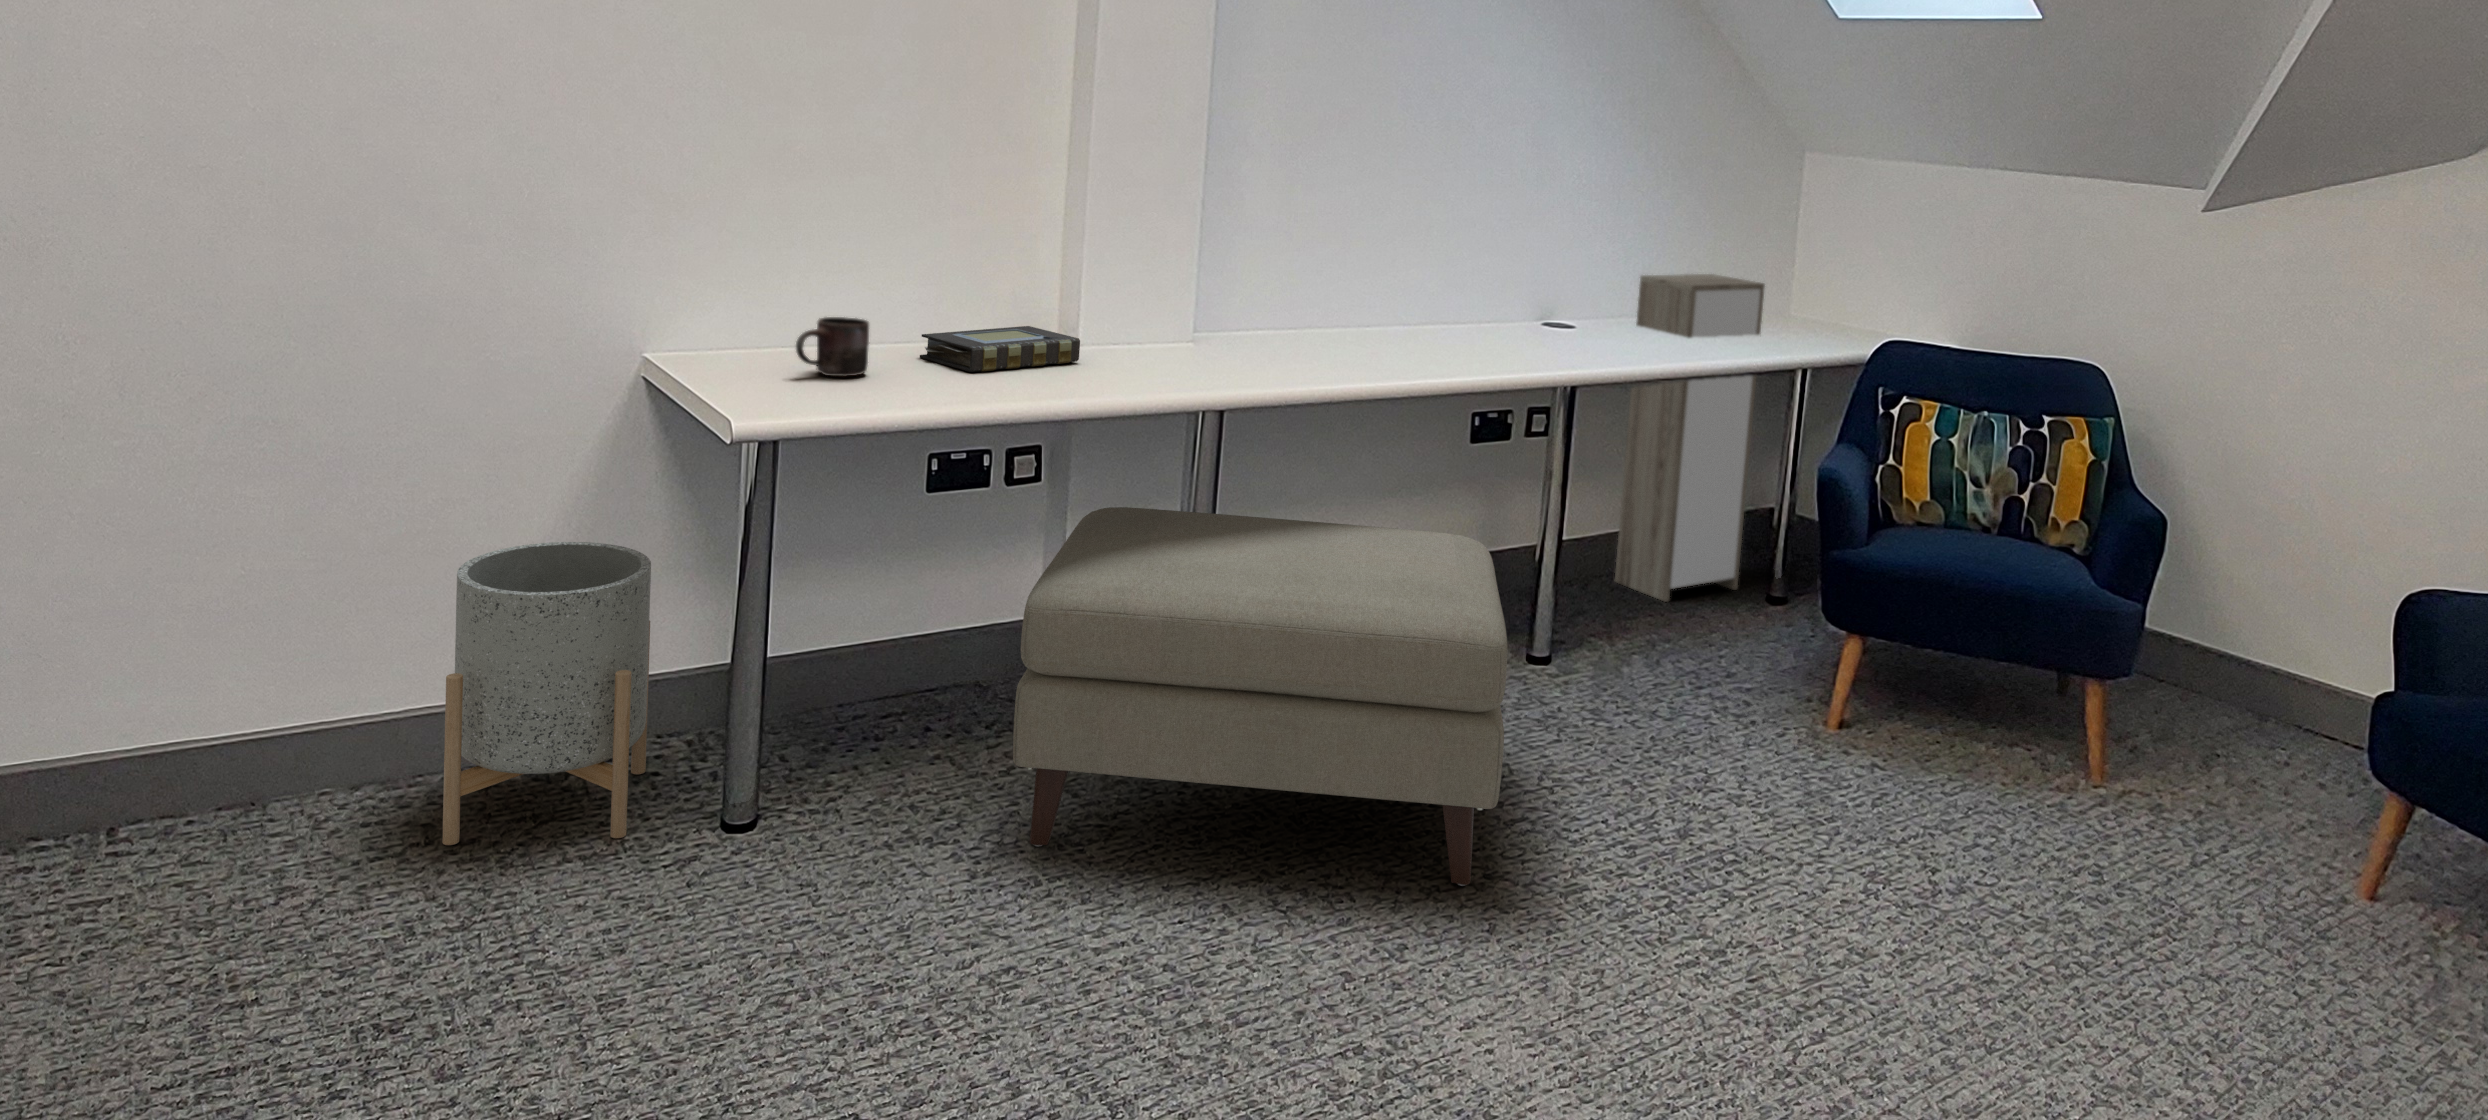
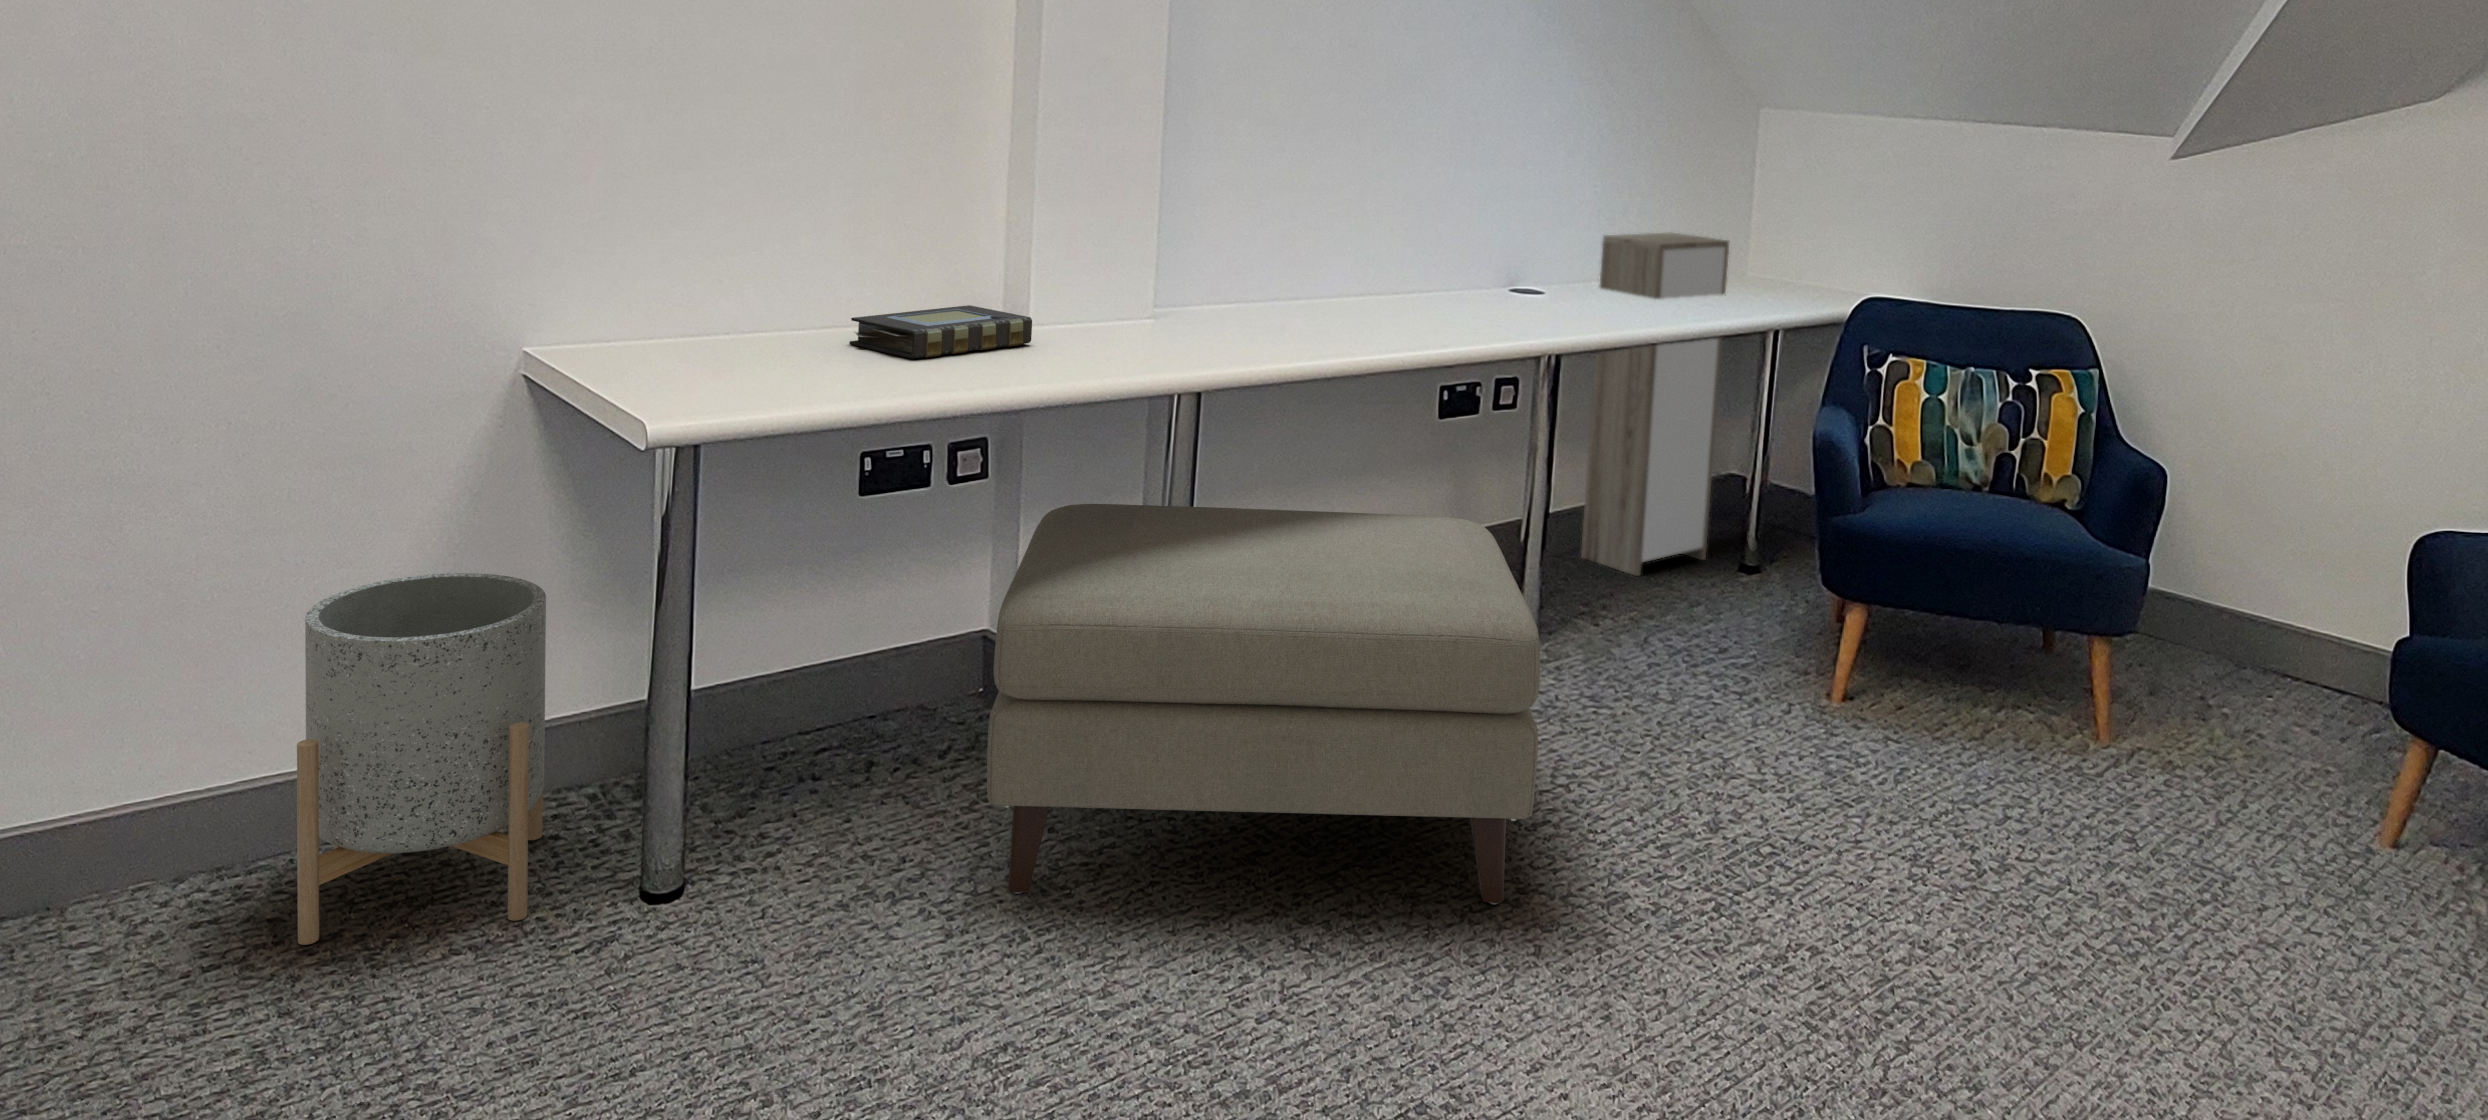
mug: present [796,317,869,377] -> none [711,300,796,369]

